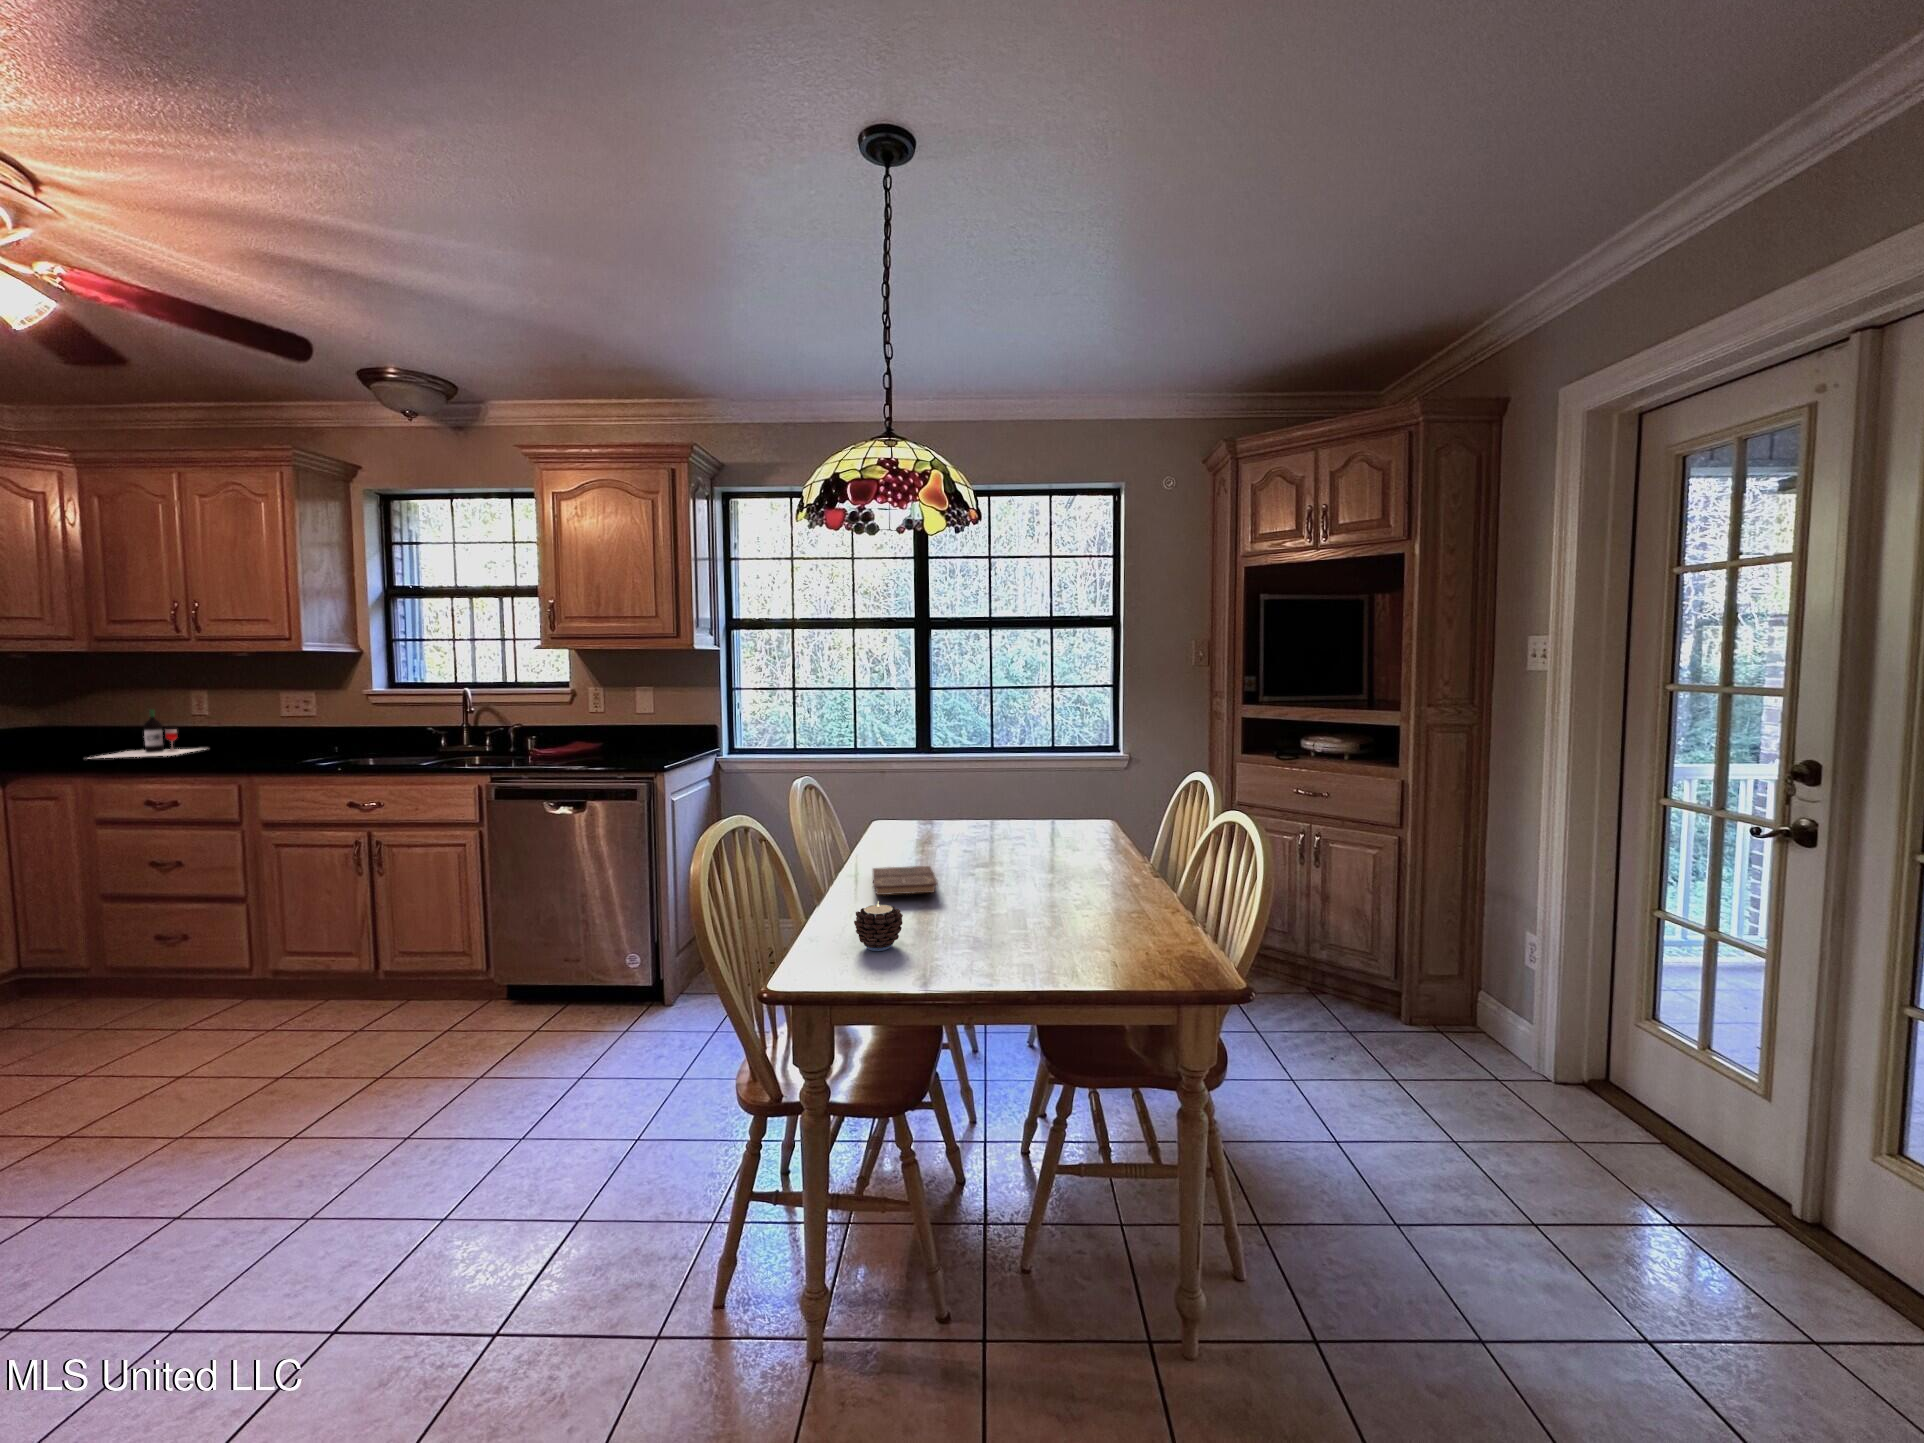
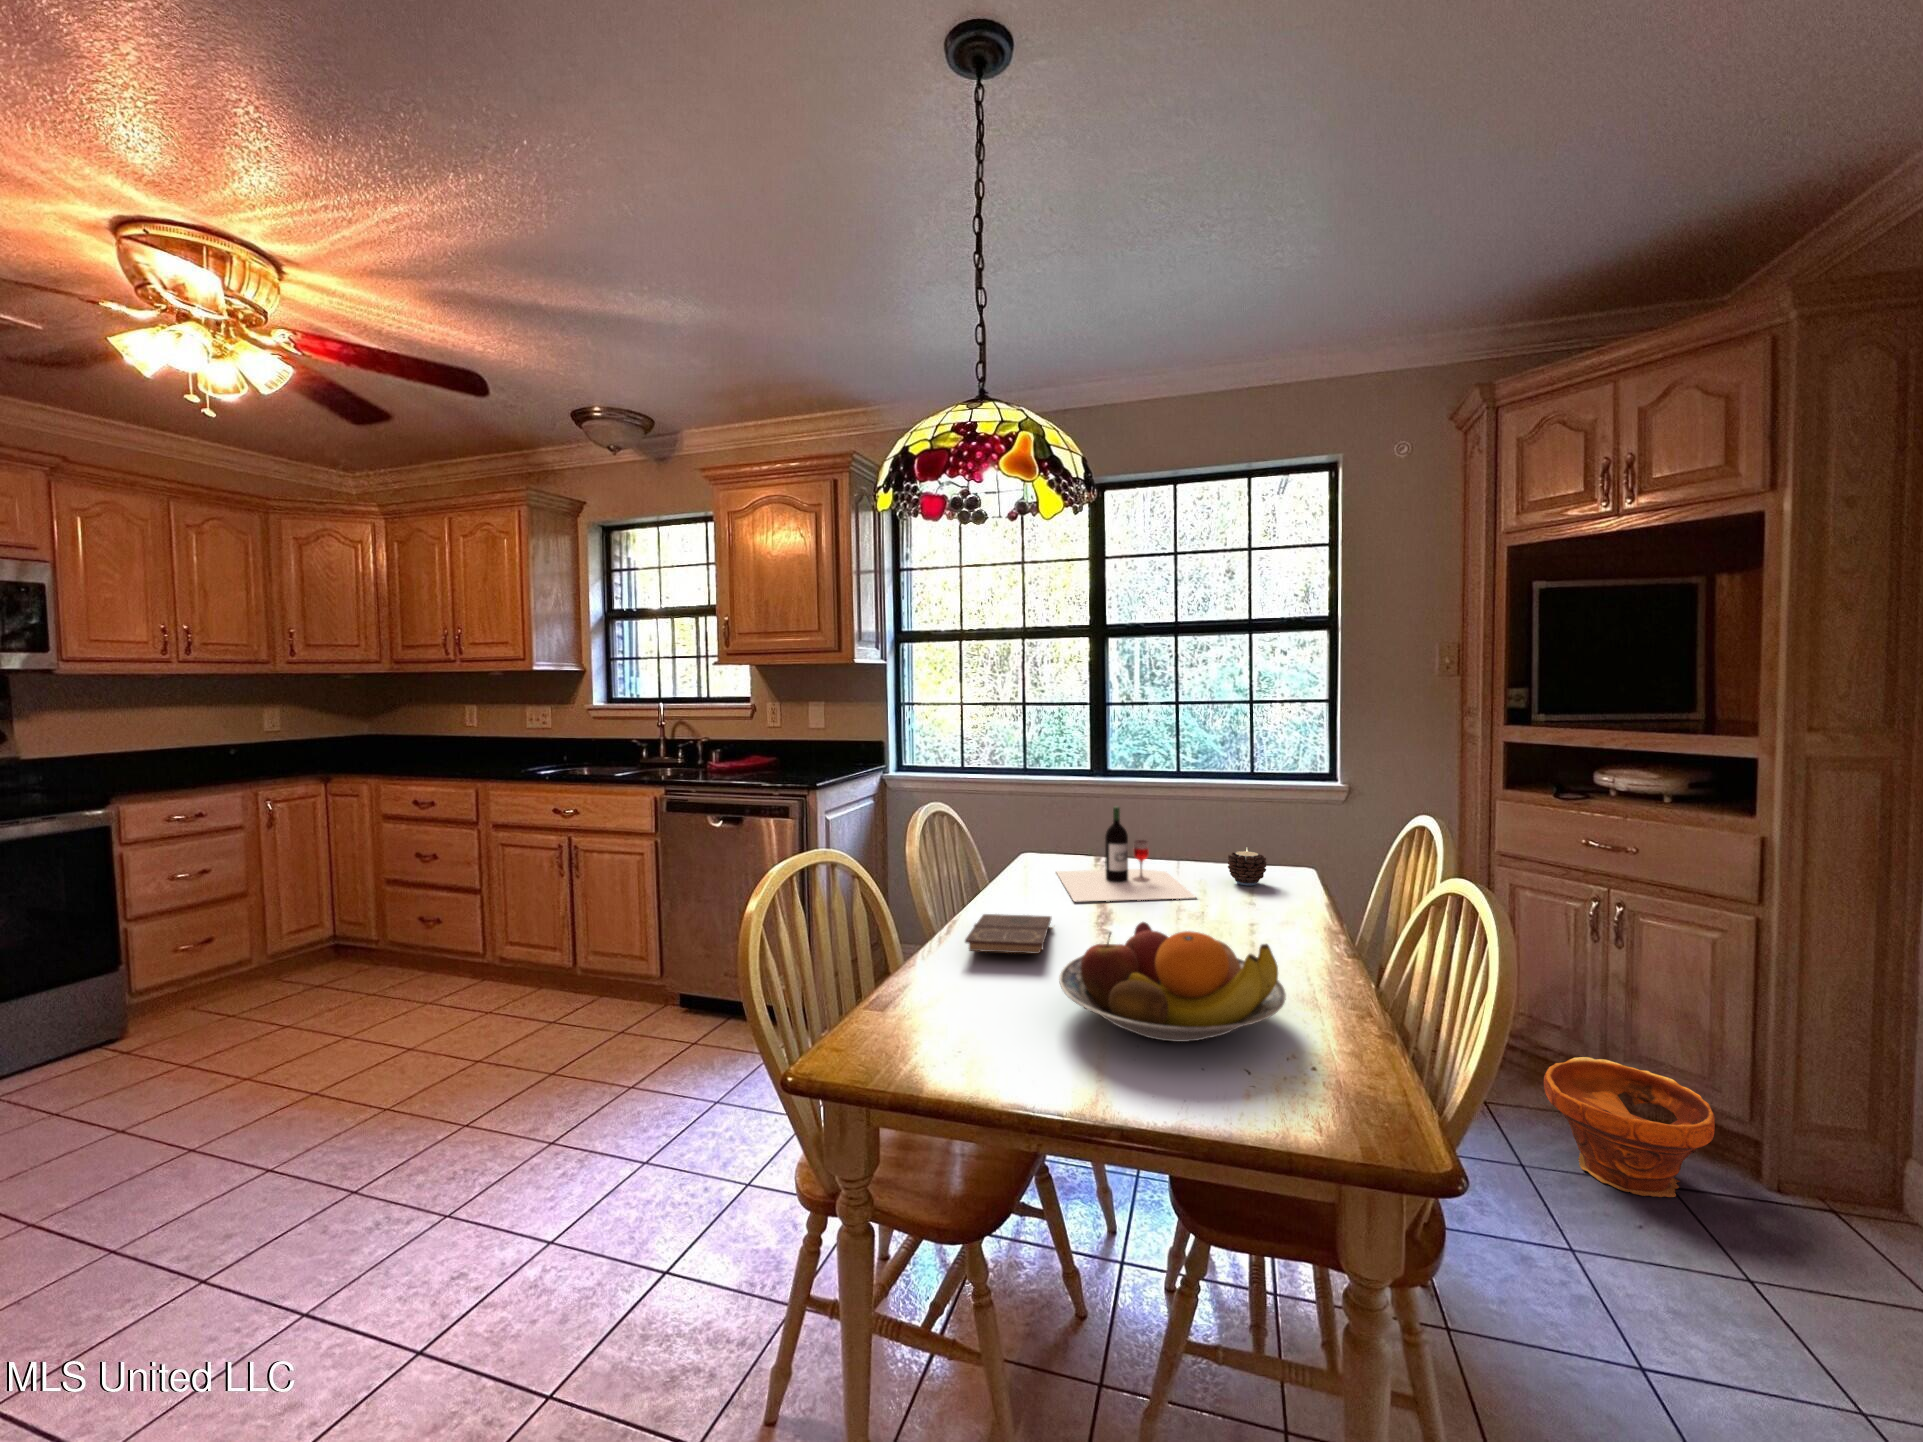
wine bottle: present [95,709,201,758] -> present [1057,806,1195,901]
fruit bowl: none [966,859,1132,940] -> present [1059,922,1286,1042]
candle: present [854,902,903,951] -> present [1228,849,1266,886]
planter: none [1271,949,1376,1040] -> present [1544,1057,1715,1197]

